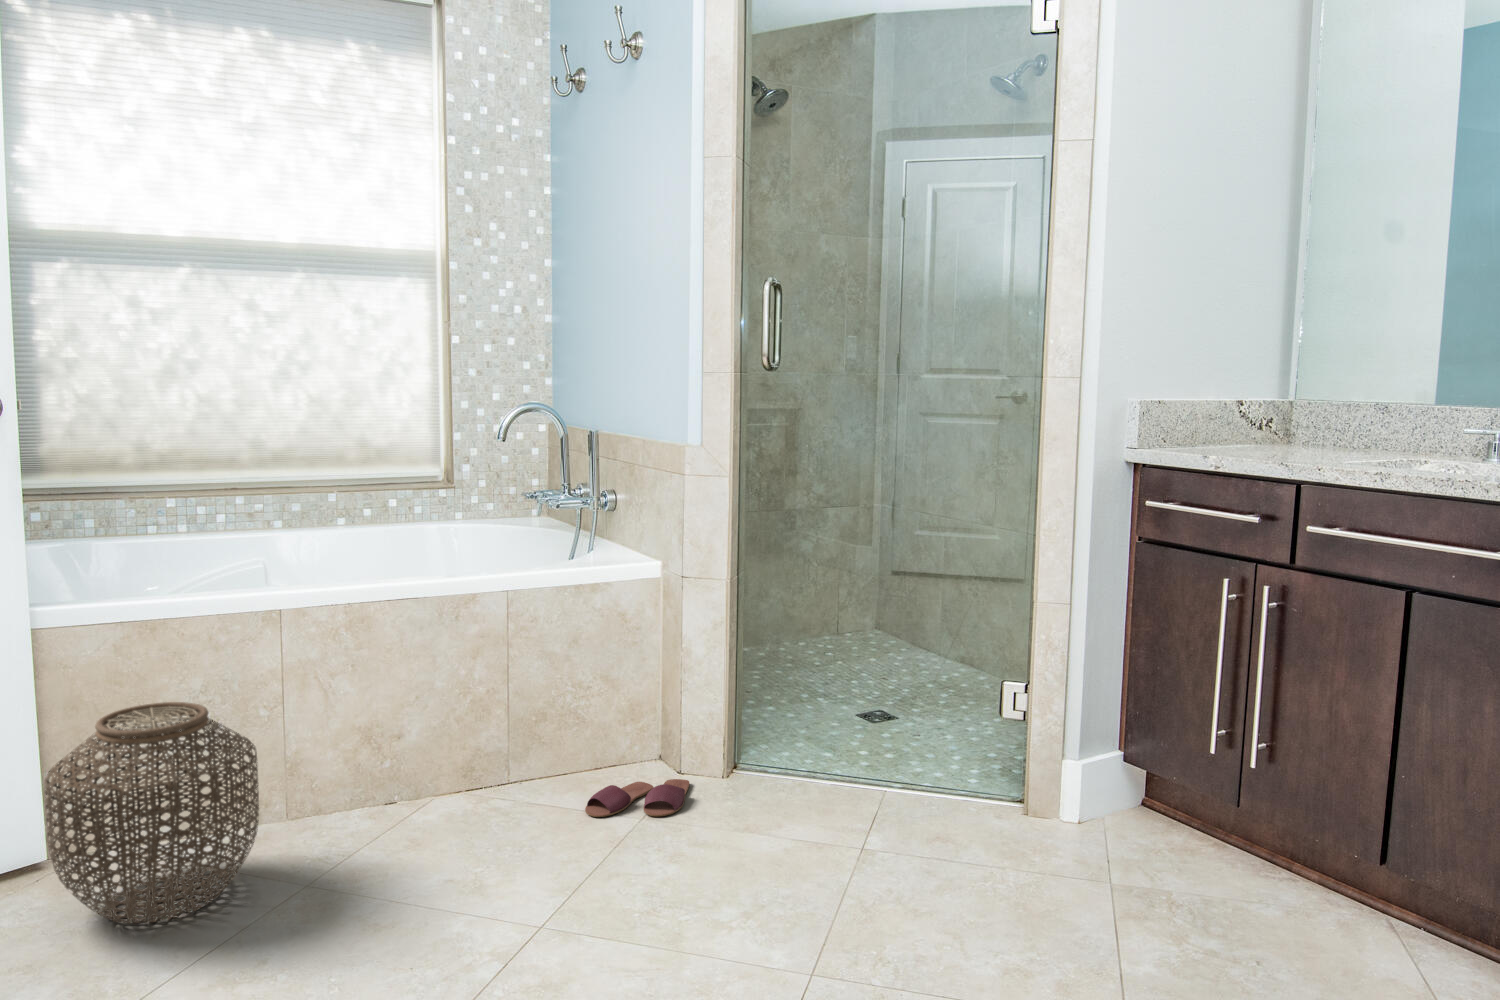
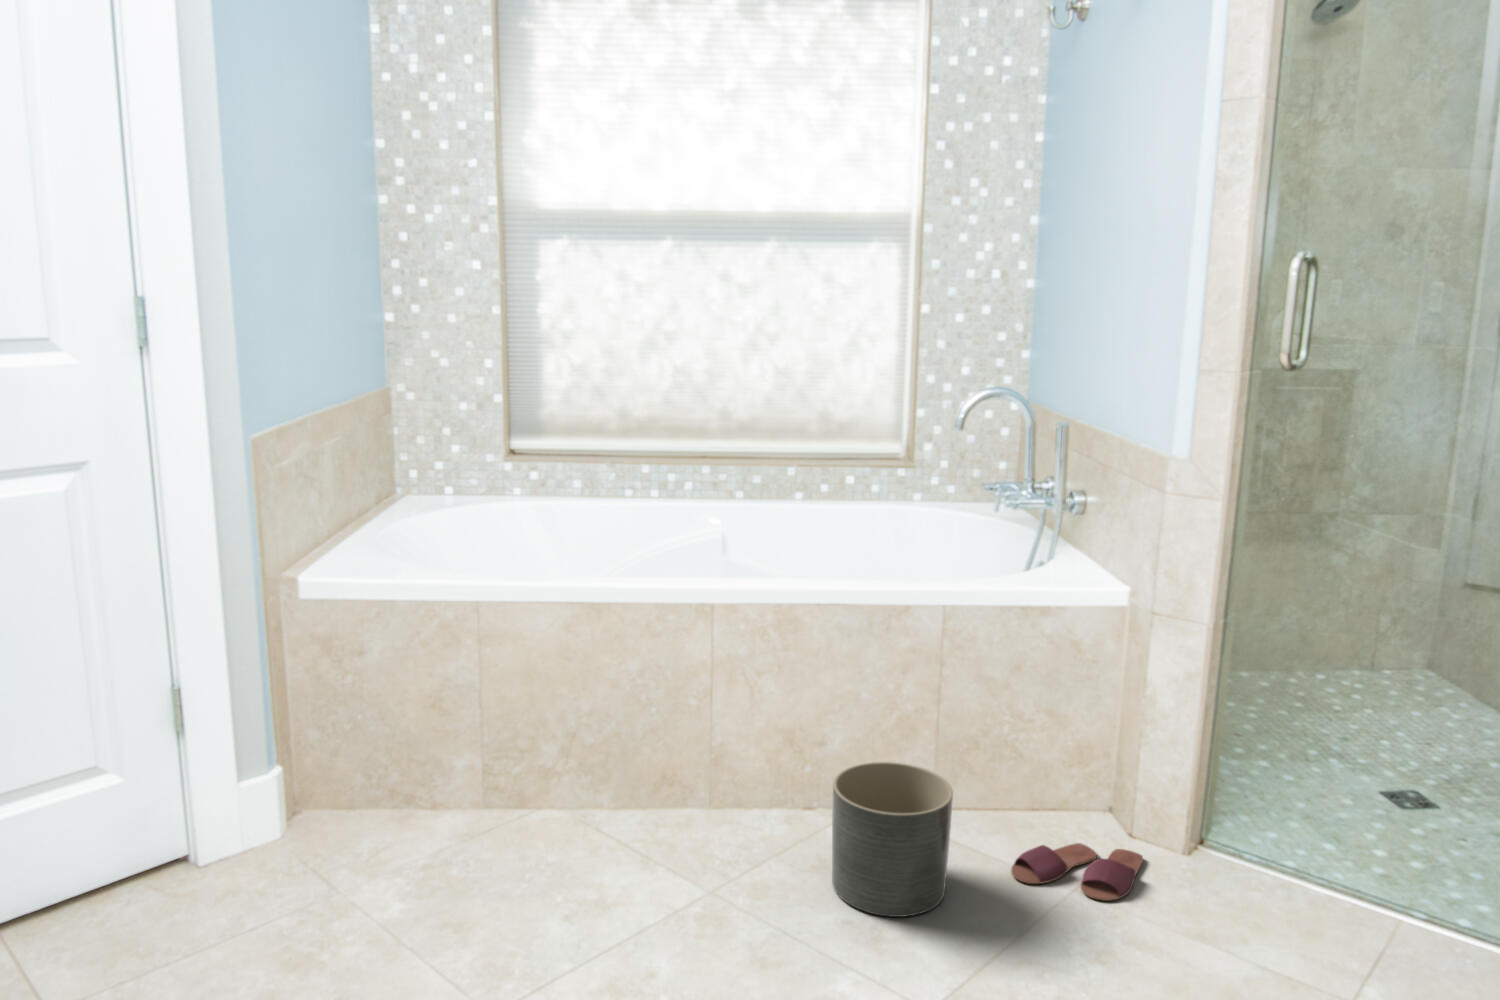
woven basket: present [45,702,259,923] -> none [487,690,671,906]
planter: none [423,732,533,864] -> present [832,762,953,917]

